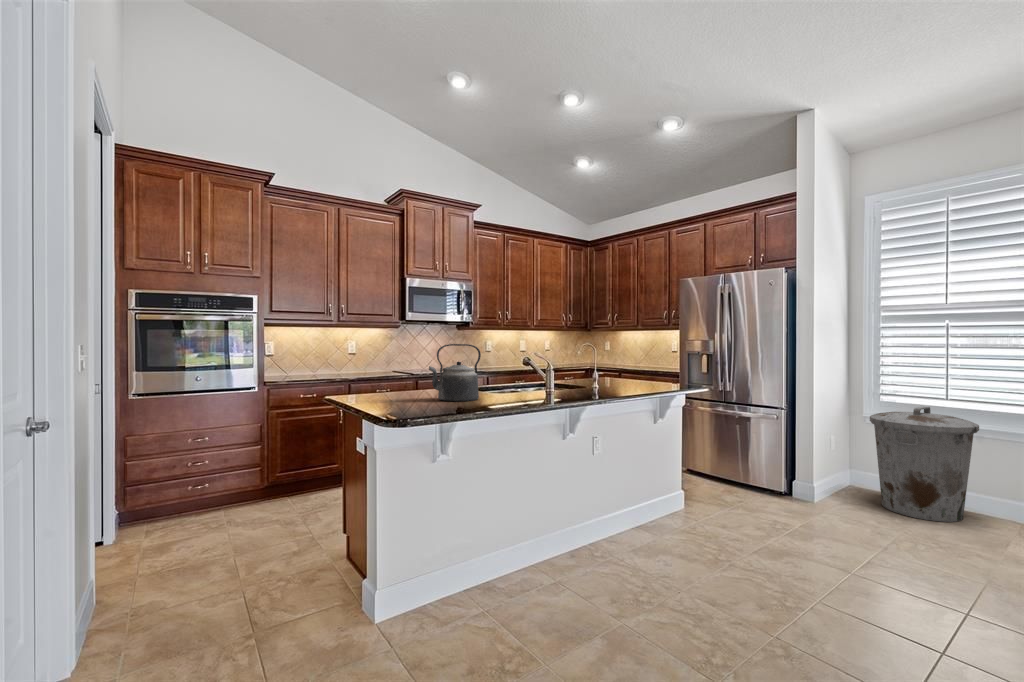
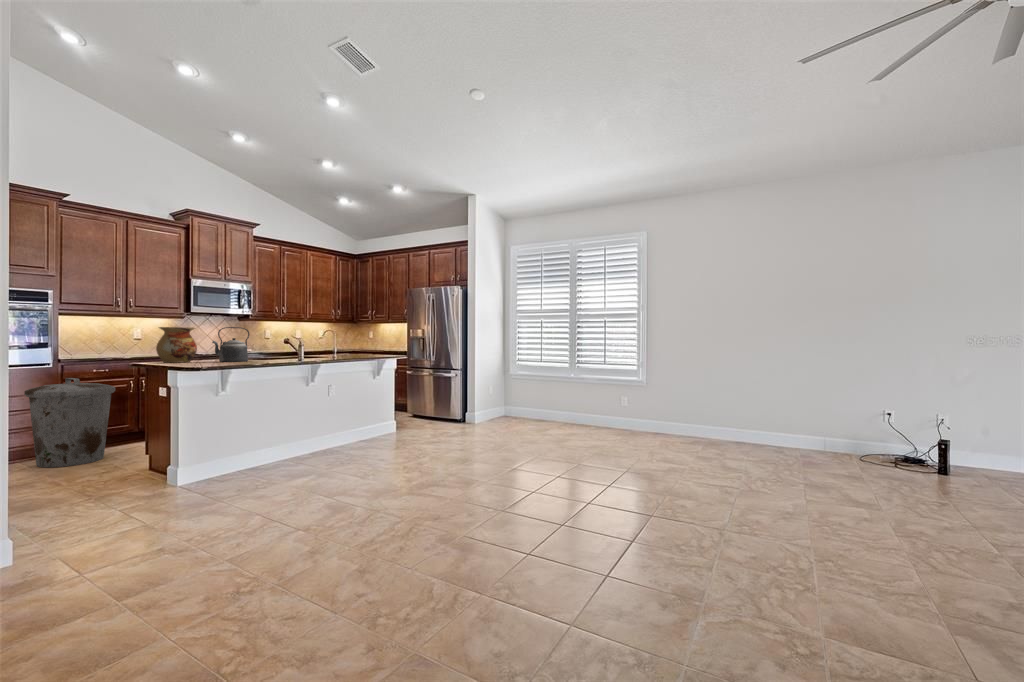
vase: none [356,345,409,399] -> present [156,327,197,363]
trash can: present [870,406,979,522] -> present [24,378,115,467]

